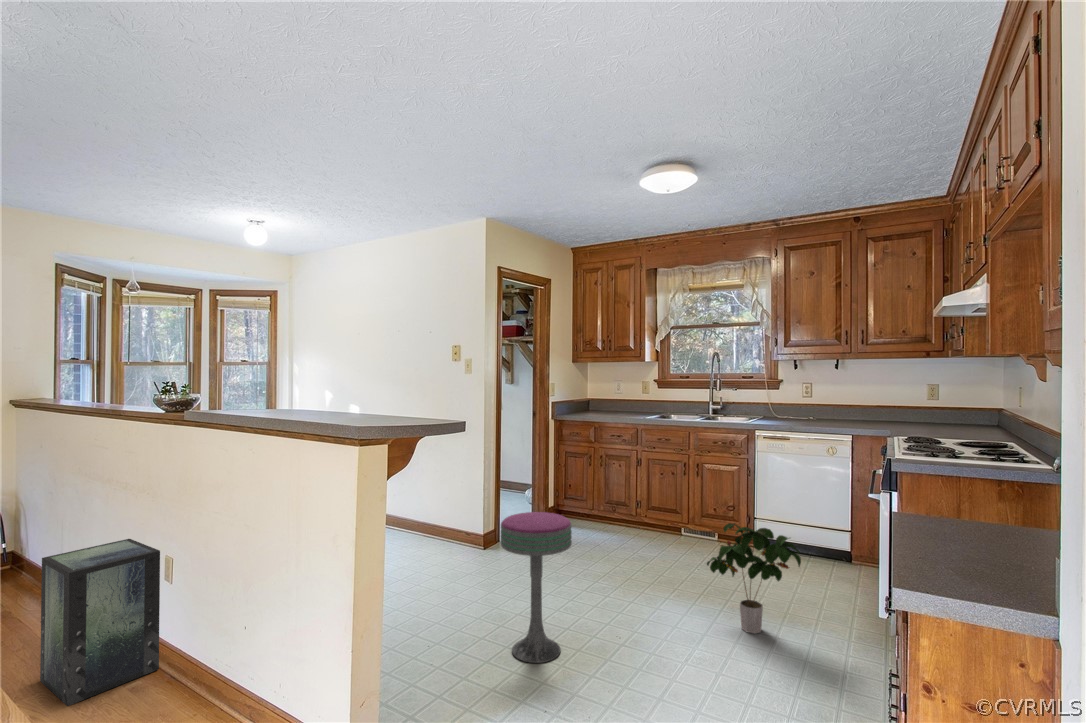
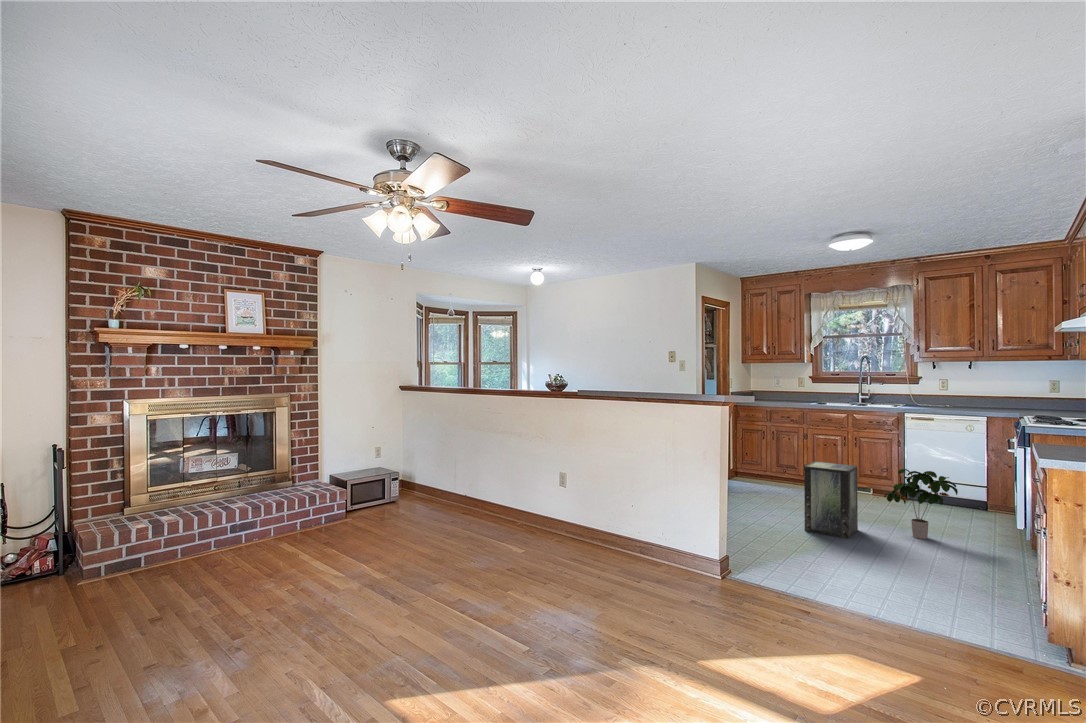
bar stool: present [501,512,572,663] -> none [756,456,804,543]
storage box: present [40,539,160,706] -> present [804,461,858,539]

